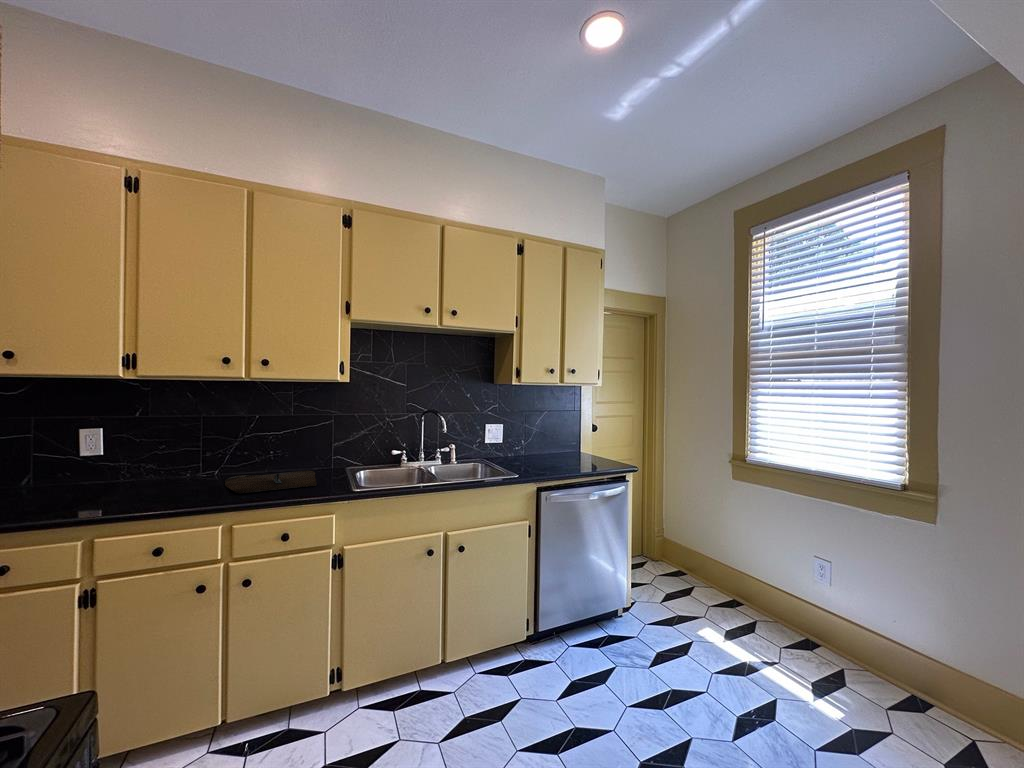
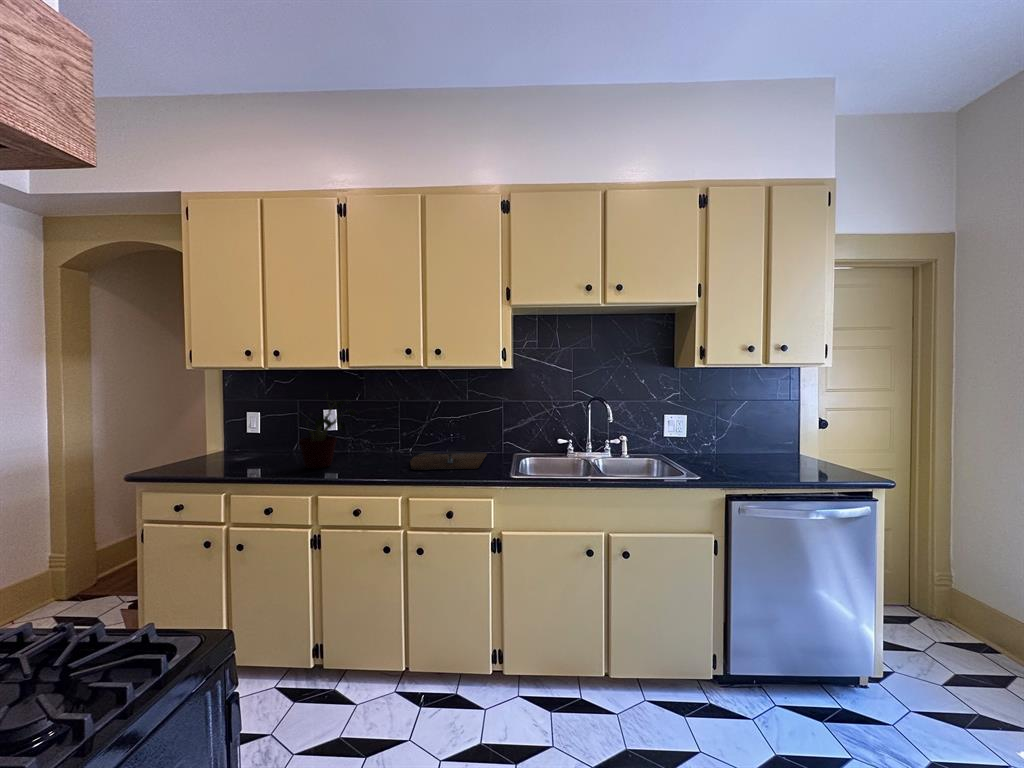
potted plant: none [52,408,150,505] -> present [299,395,356,469]

